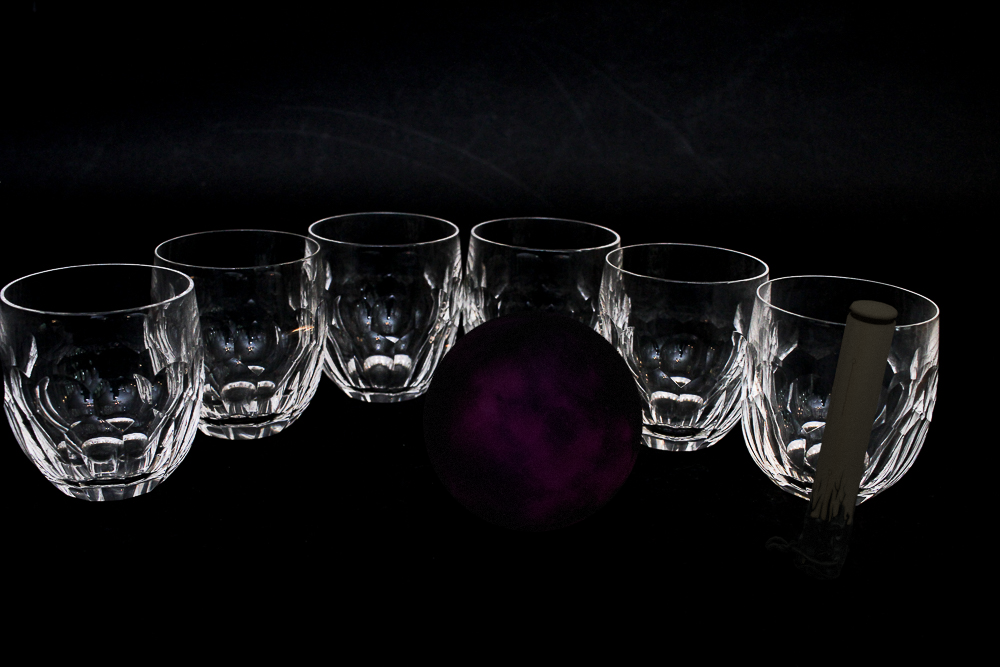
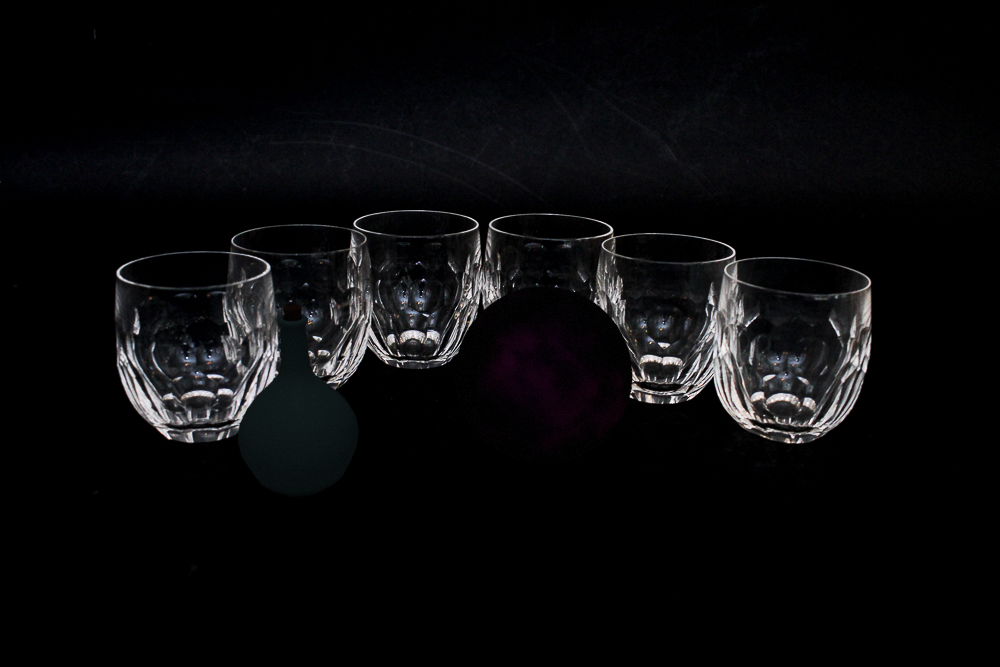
candle: present [765,300,898,580] -> none [733,273,832,499]
bottle: none [147,333,302,574] -> present [238,304,359,497]

